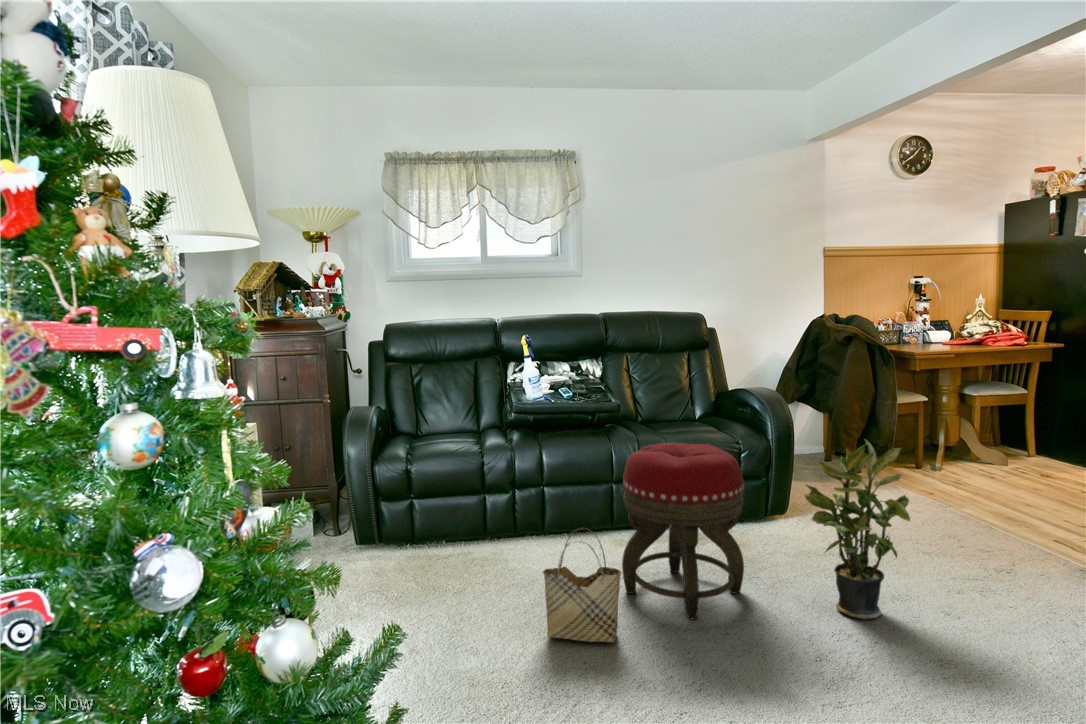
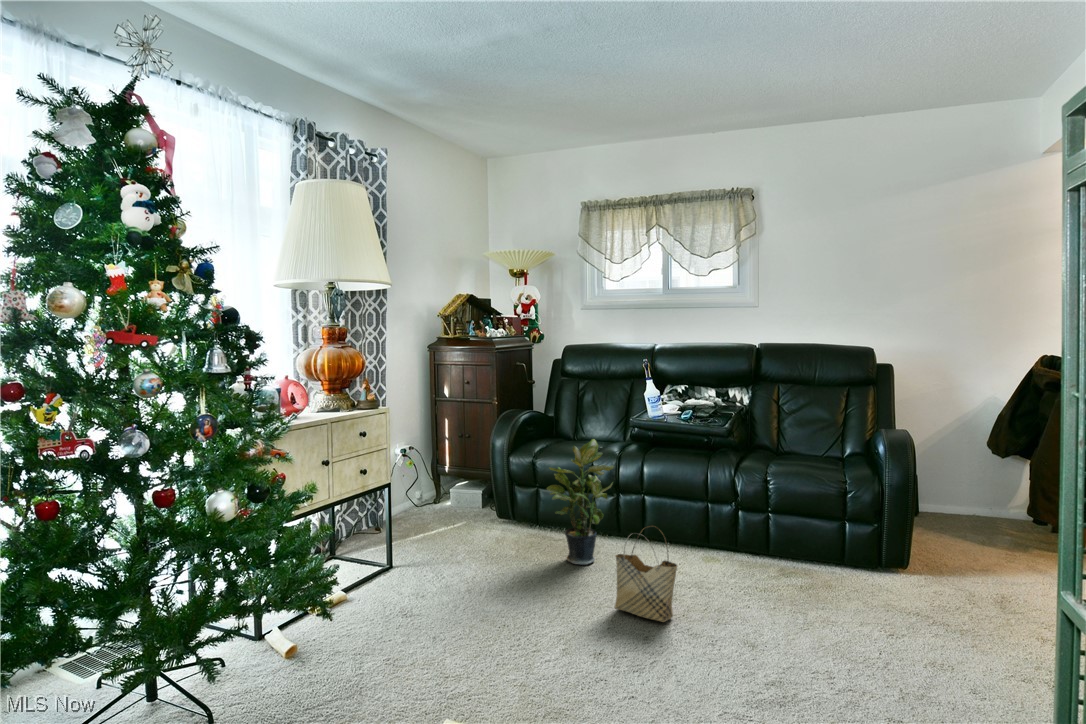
potted plant: present [805,440,910,620] -> present [547,439,614,565]
footstool: present [622,443,744,619] -> none [702,467,815,623]

